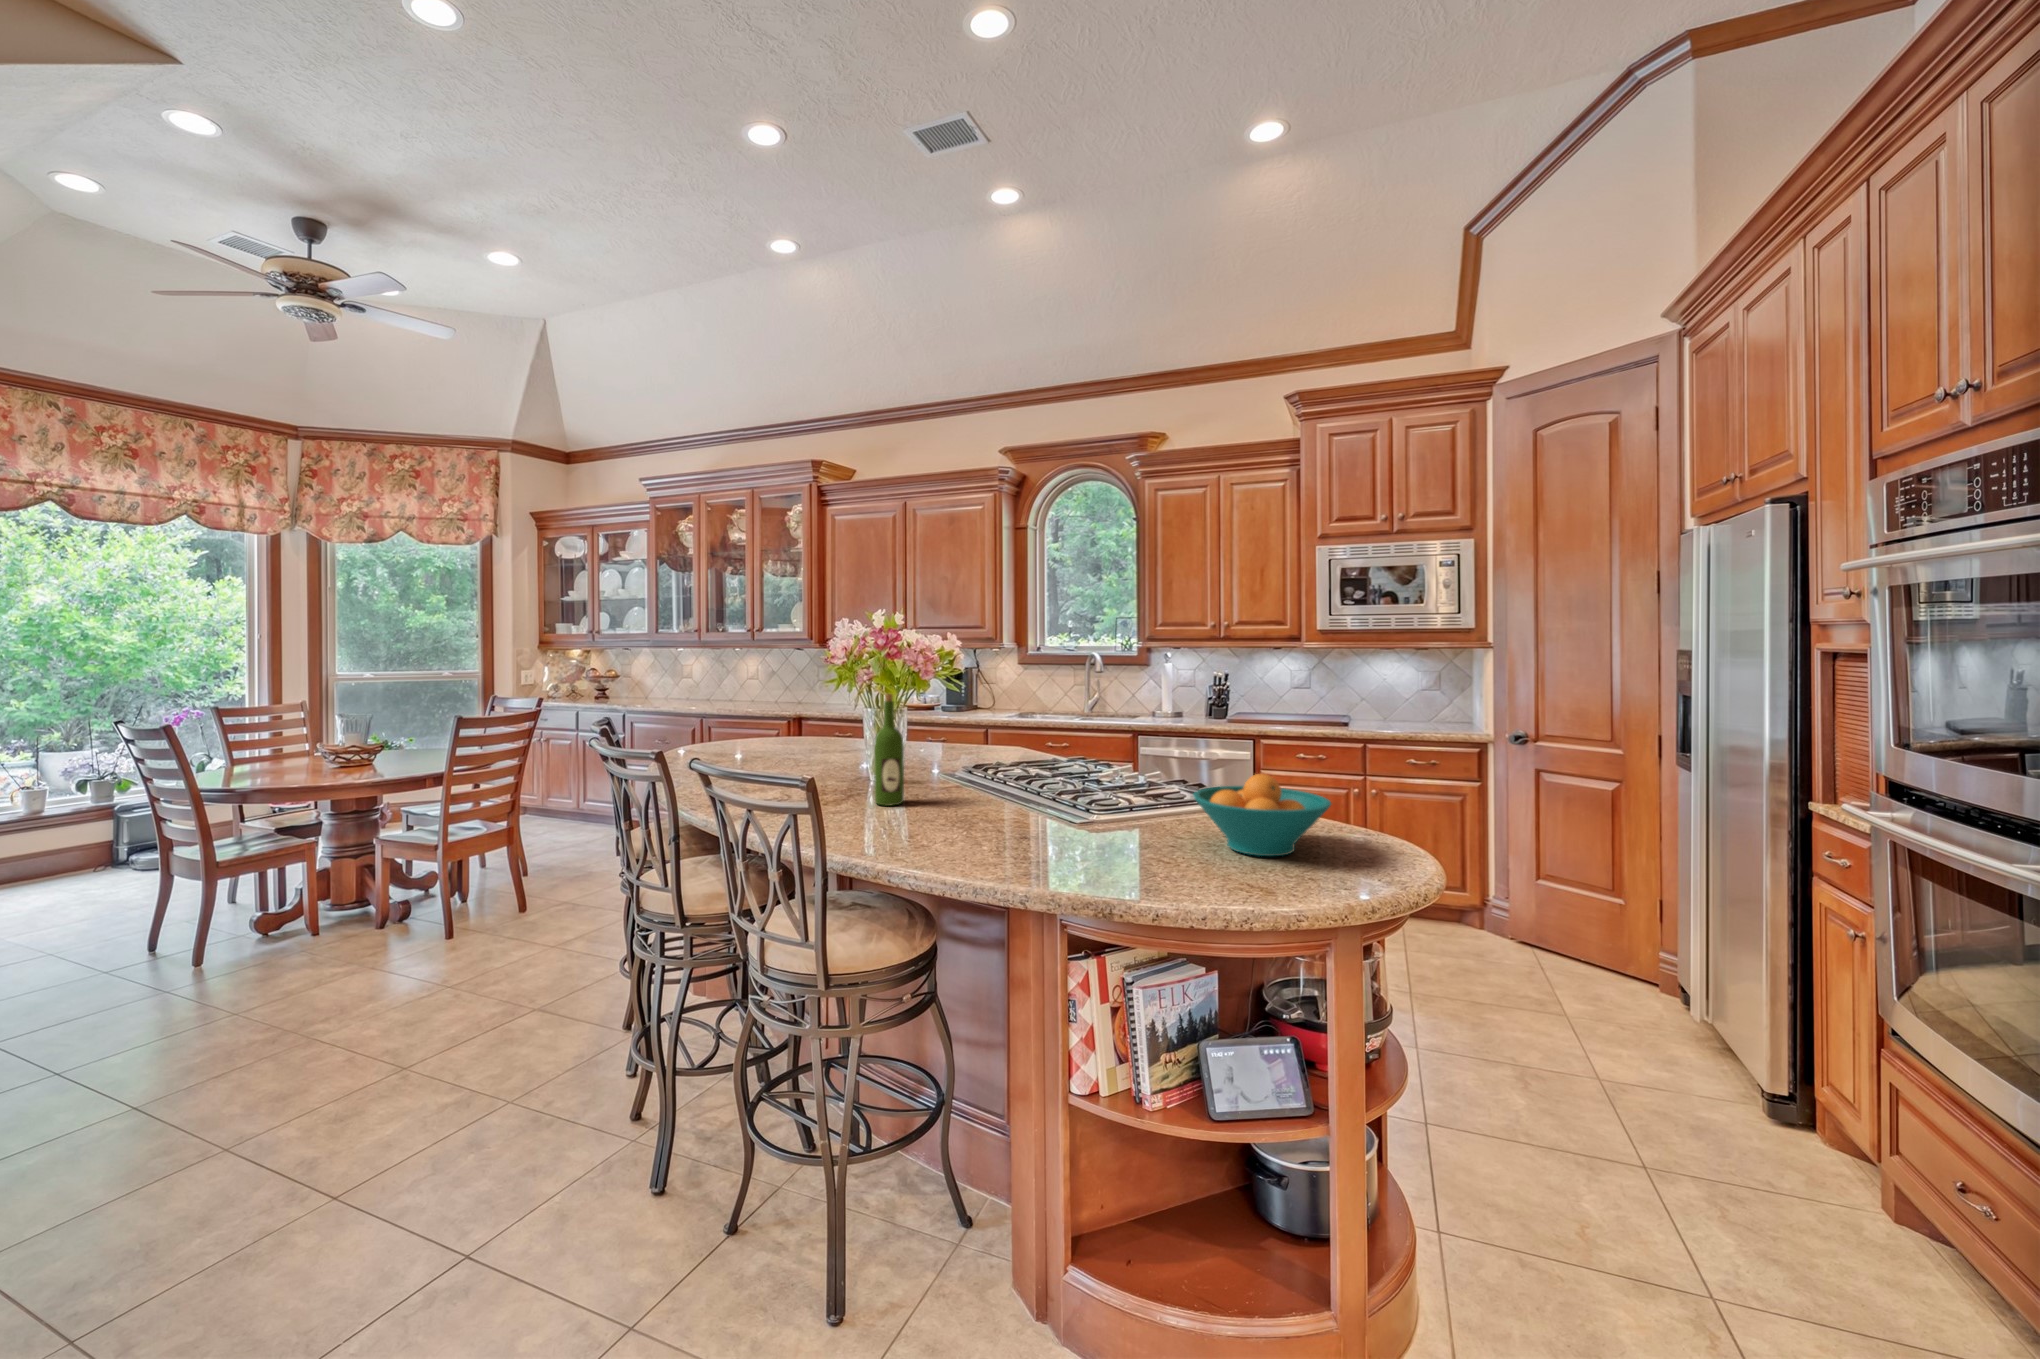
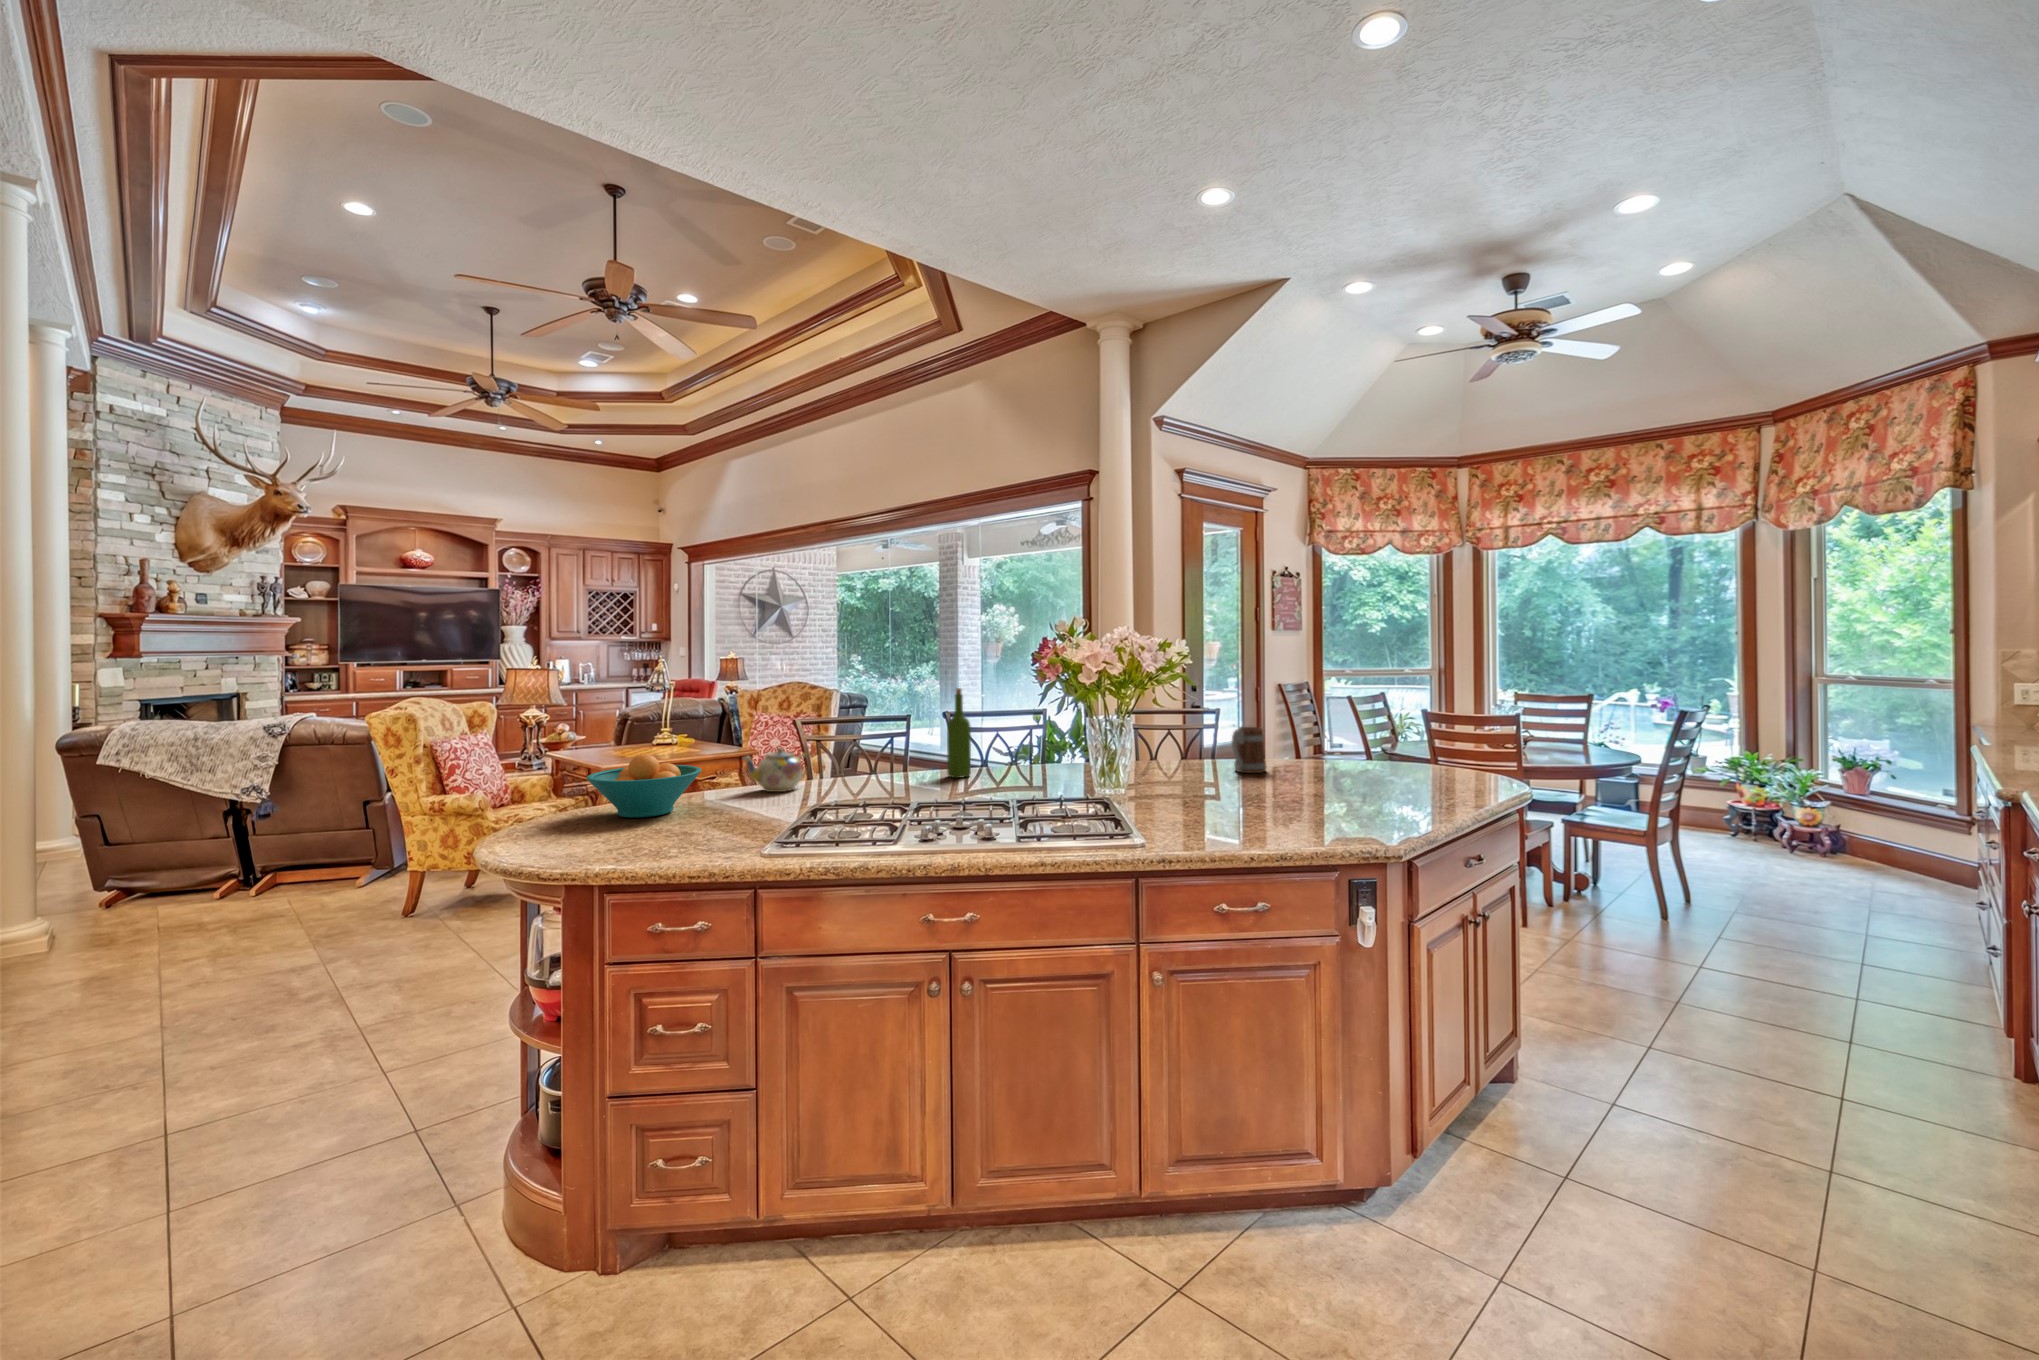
mug: none [793,713,832,754] -> present [1232,727,1266,773]
teapot: none [1014,781,1106,845] -> present [744,748,807,792]

